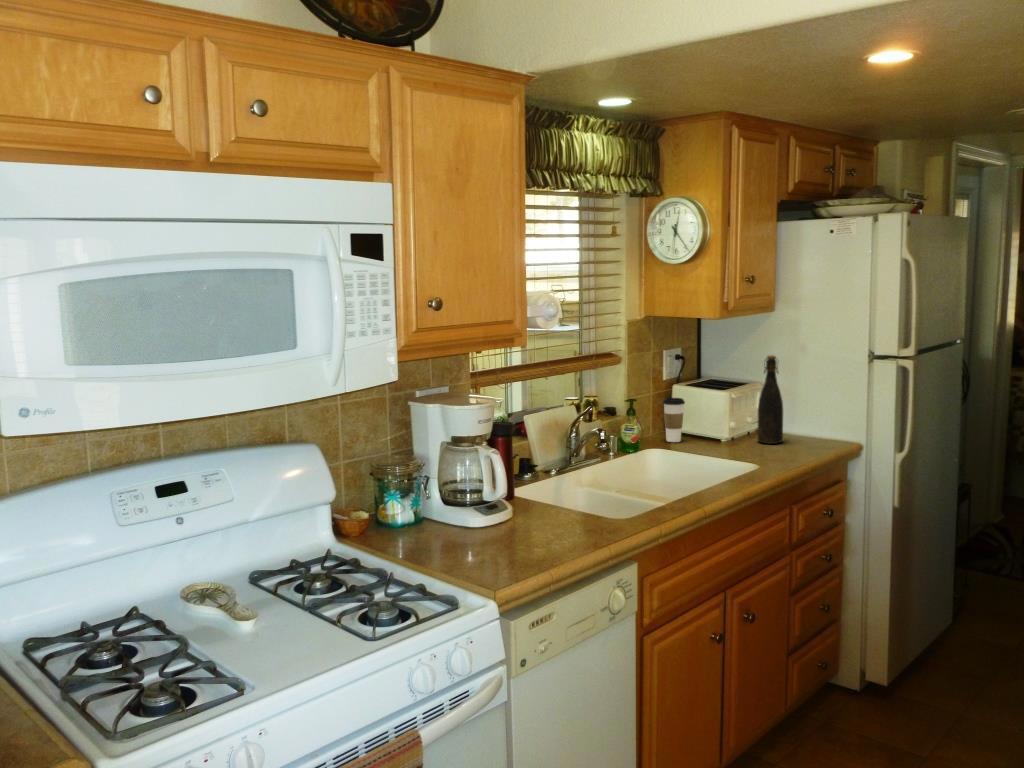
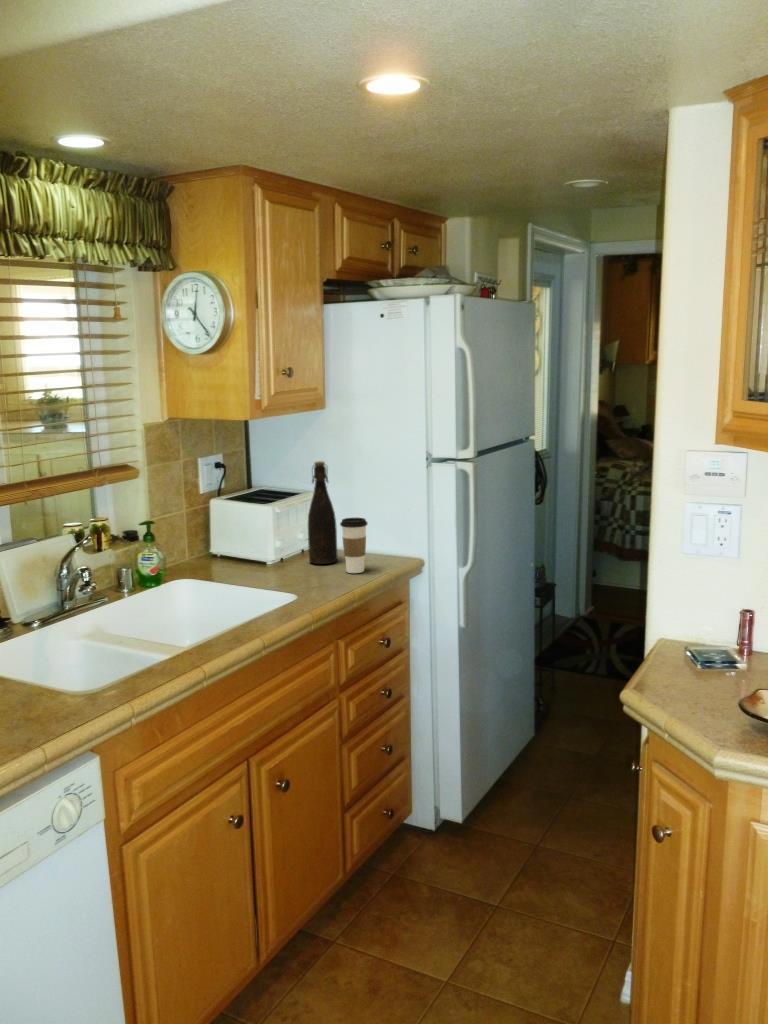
coffee cup: present [663,398,685,442] -> present [340,518,367,573]

